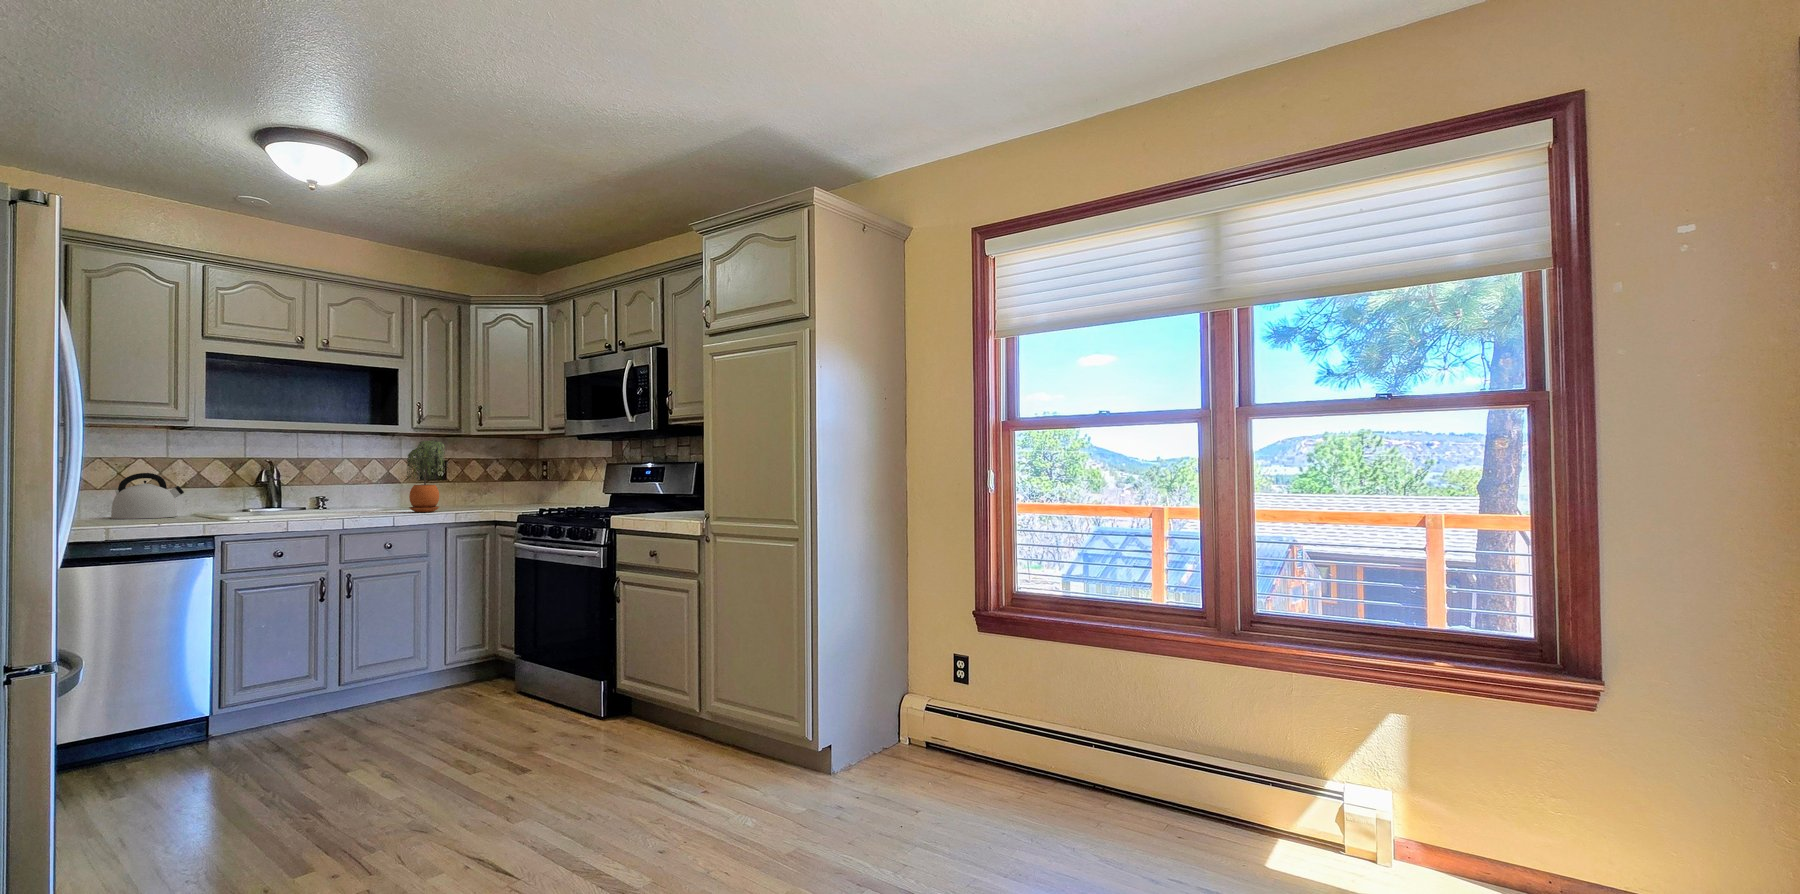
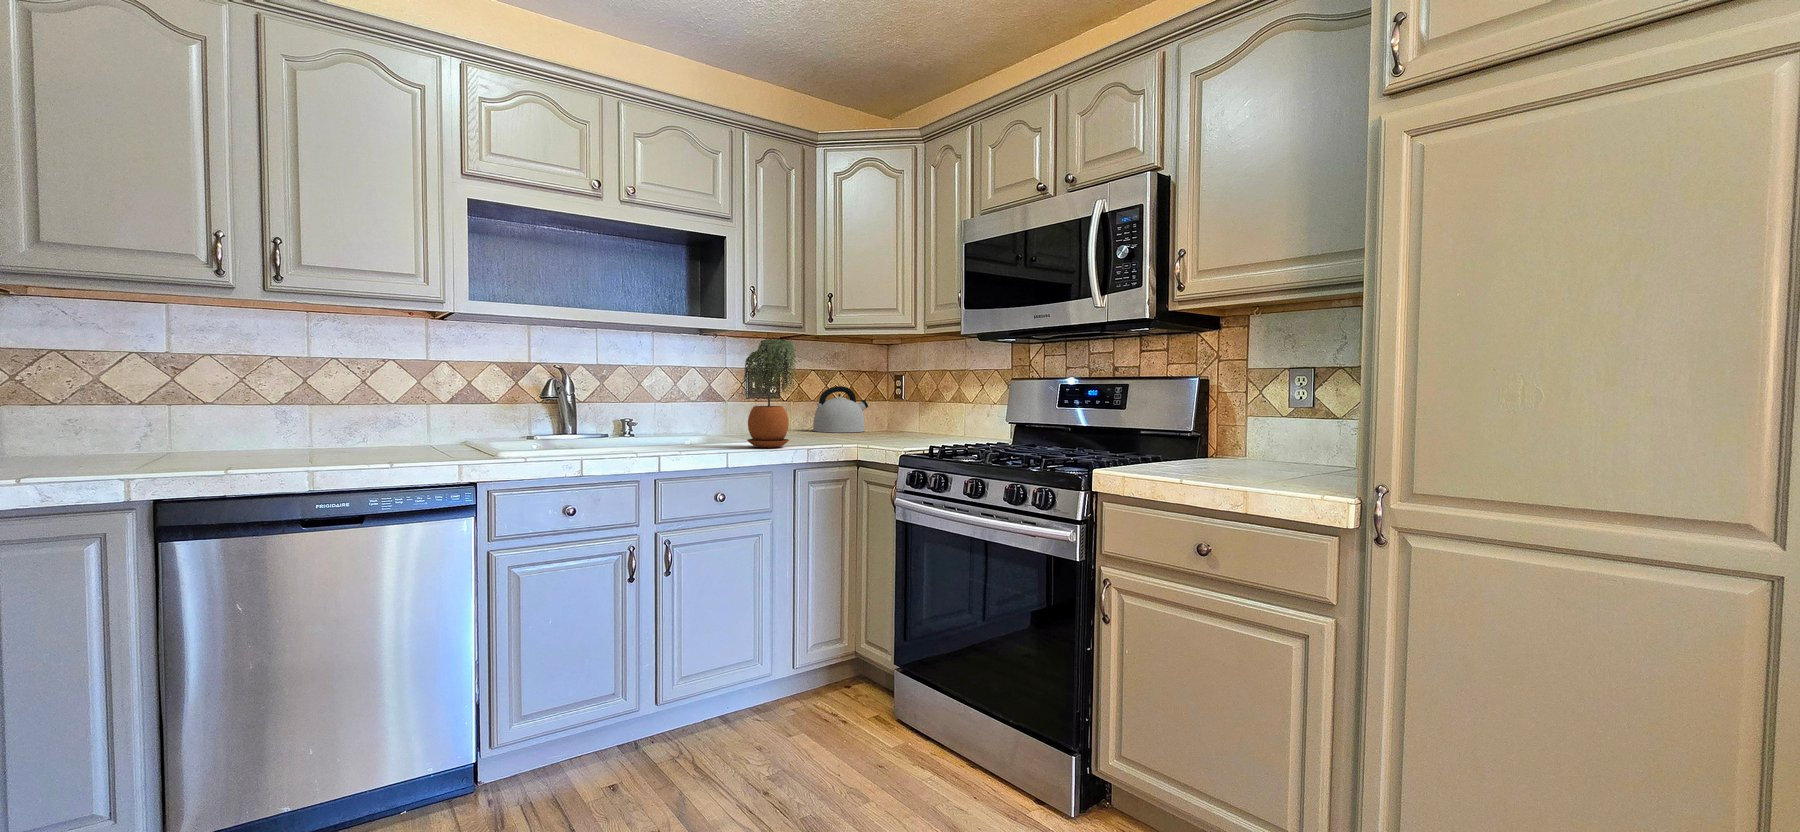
kettle: present [110,473,184,519] -> present [813,386,868,432]

